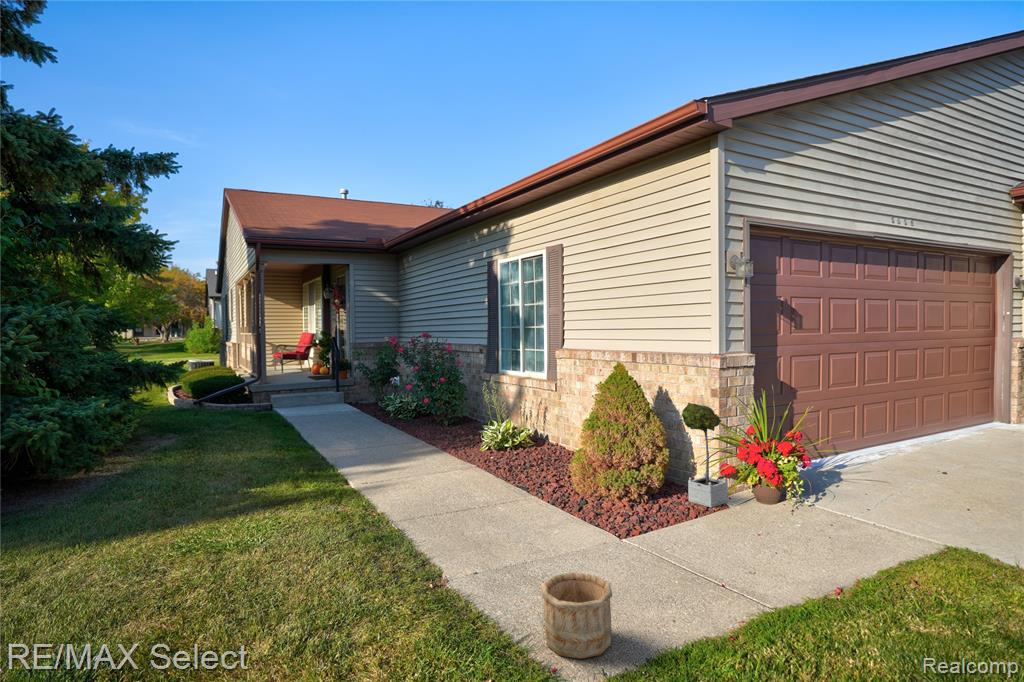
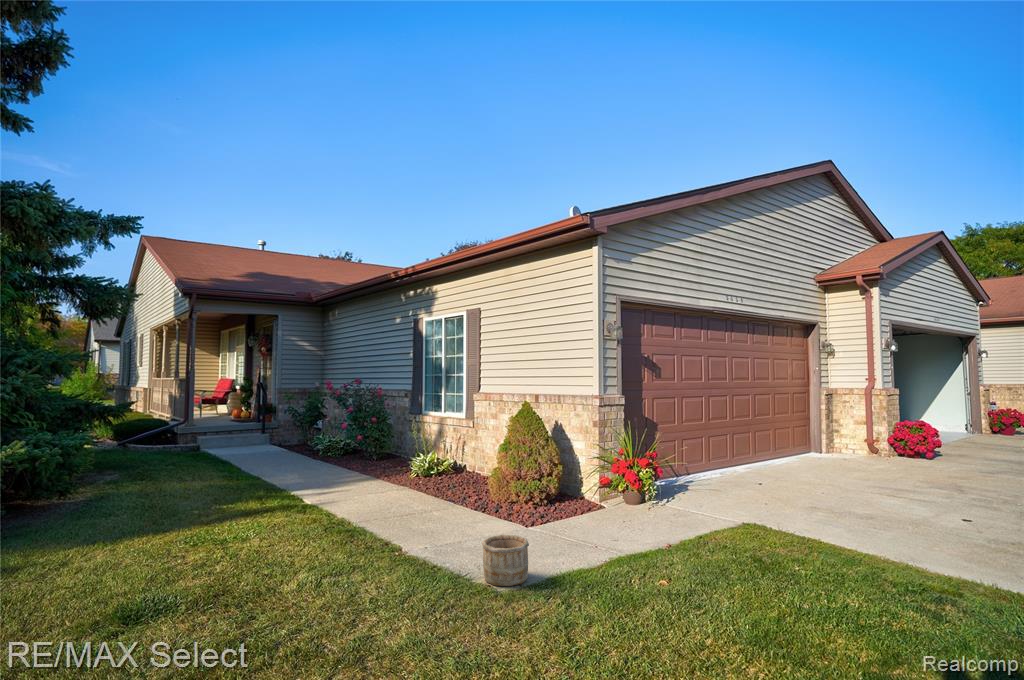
potted tree: present [682,402,728,508] -> none [572,430,605,508]

